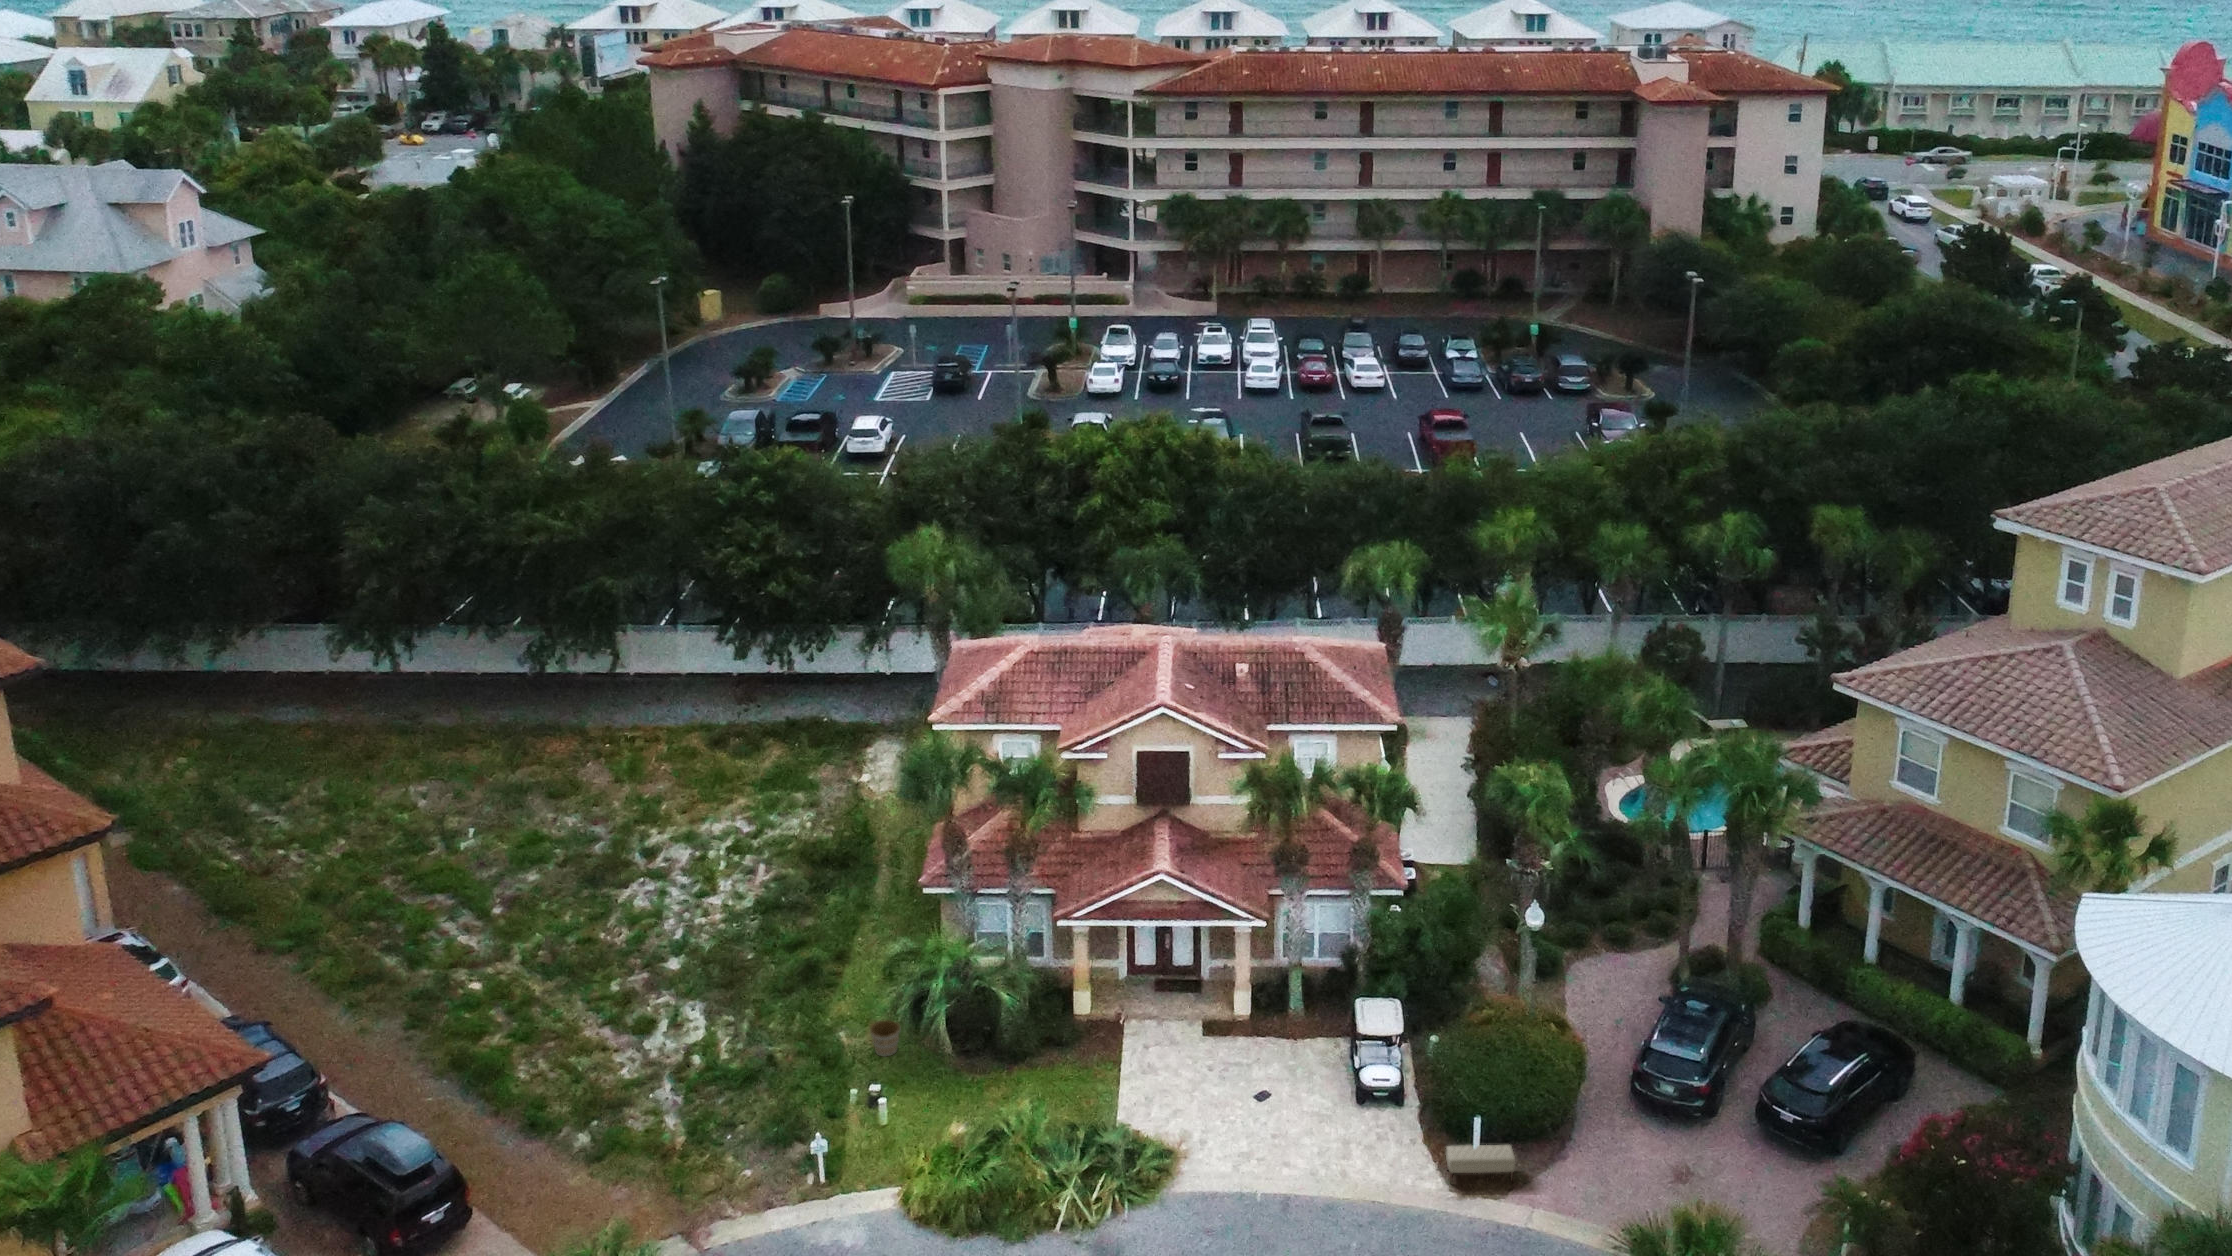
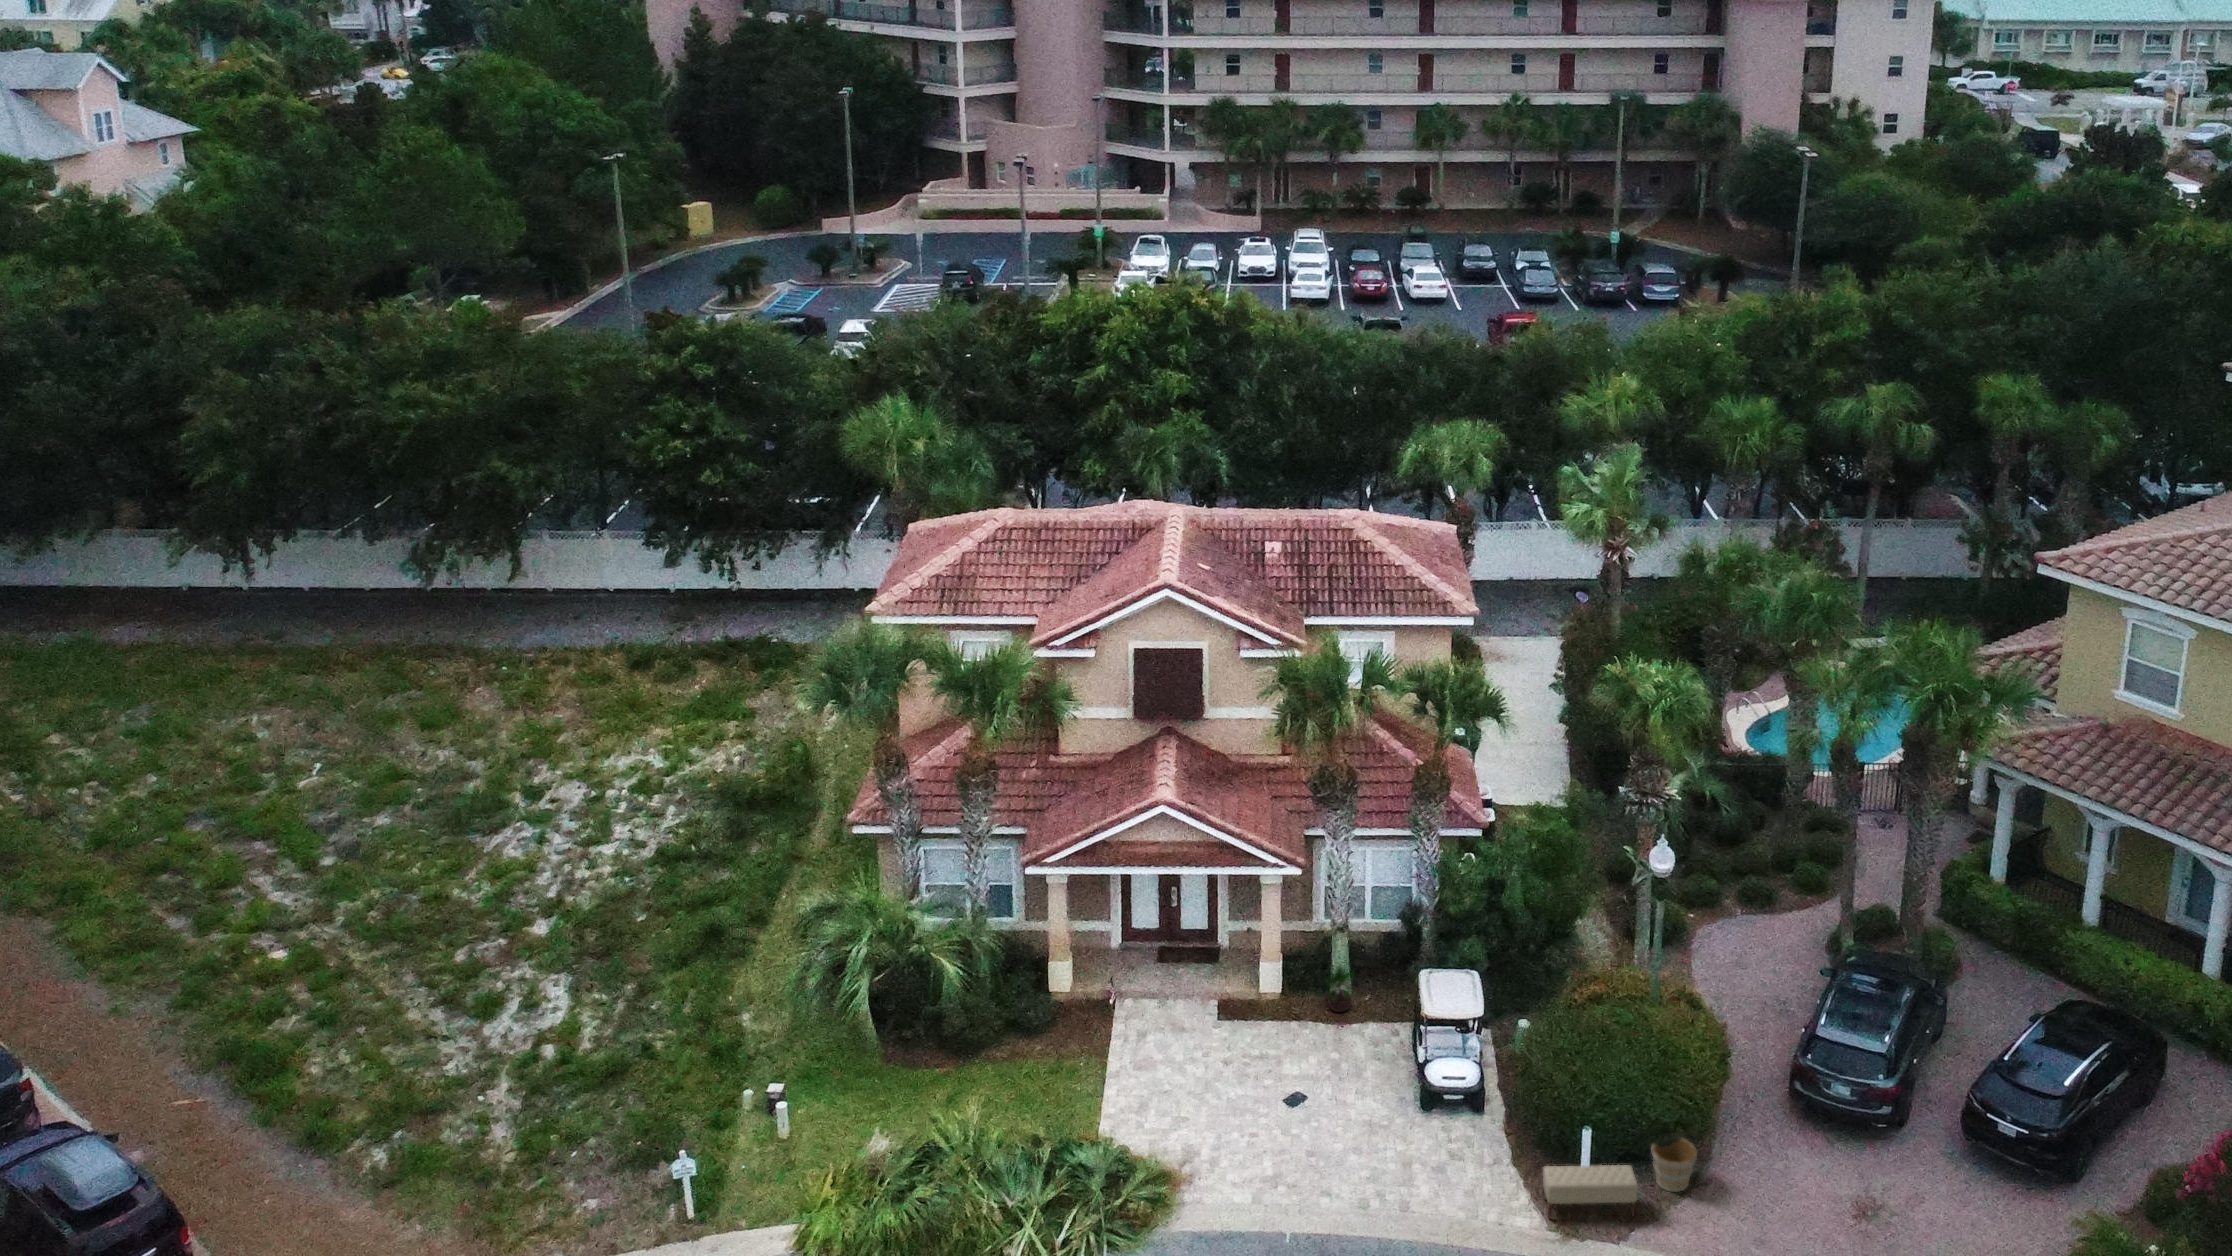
potted tree: none [1282,993,1308,1030] -> present [1326,965,1352,1012]
wooden bucket: present [870,1020,900,1057] -> present [1652,1139,1697,1192]

